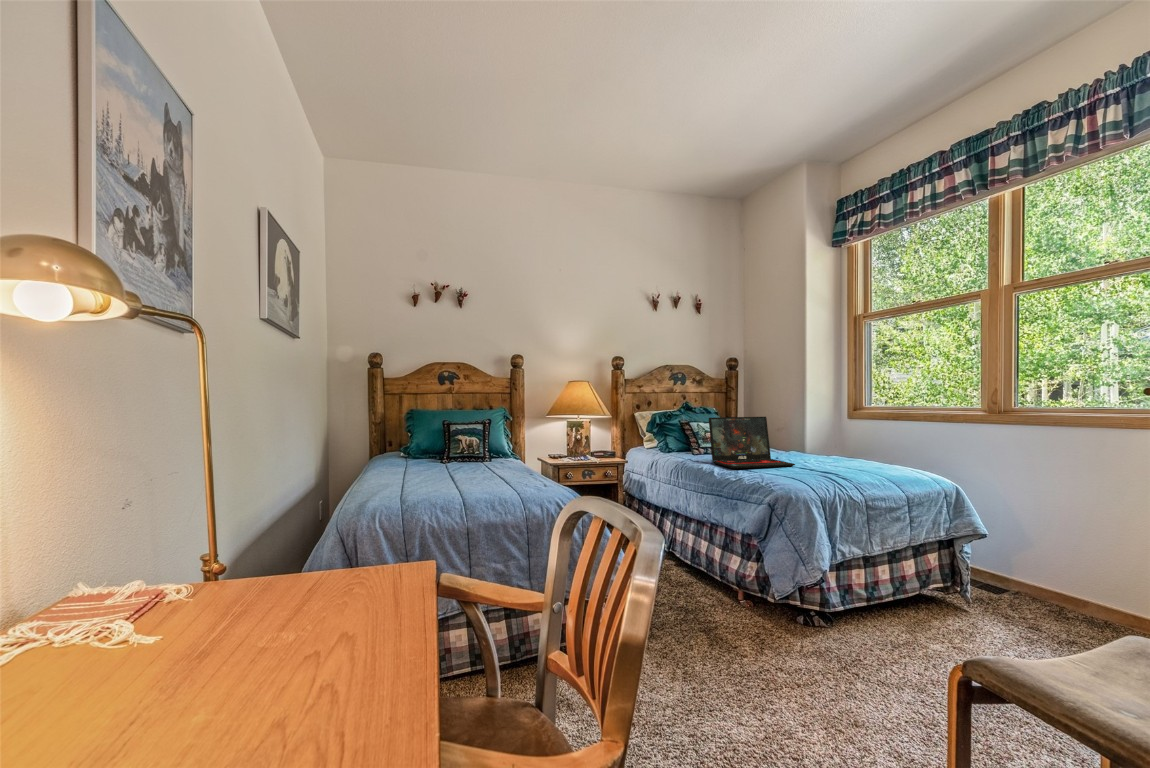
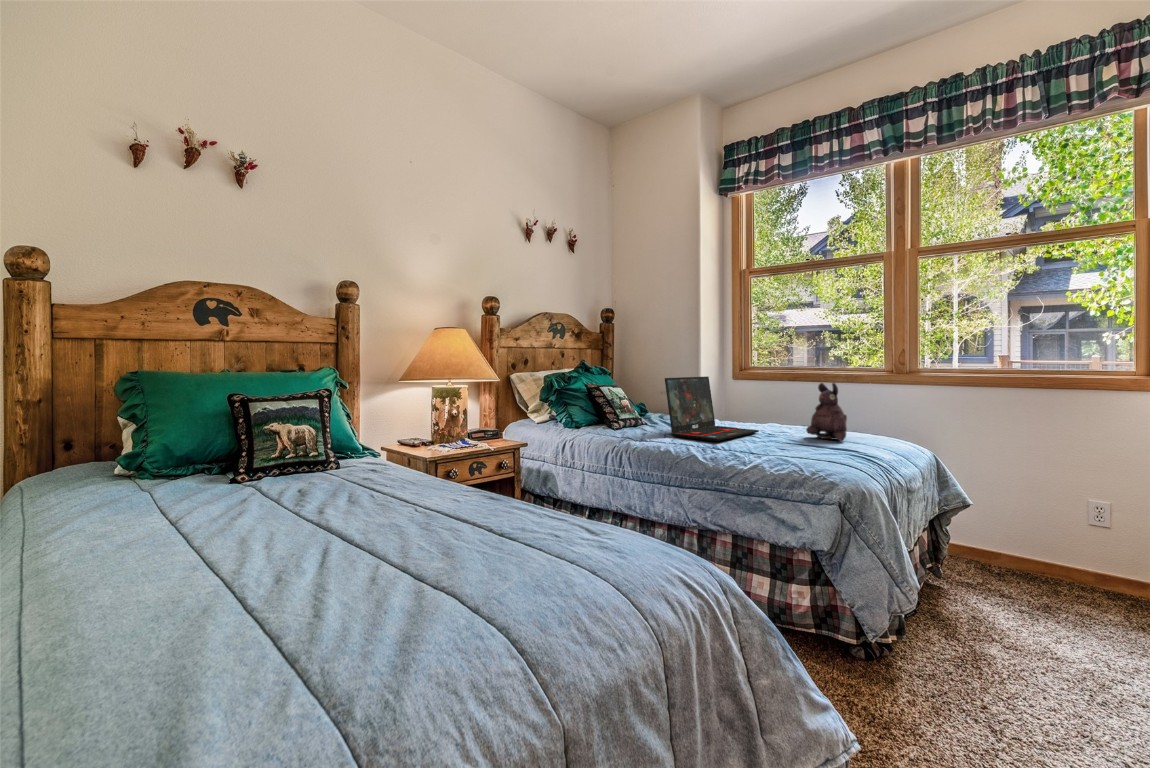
plush toy: none [826,425,871,477] -> present [806,383,847,441]

